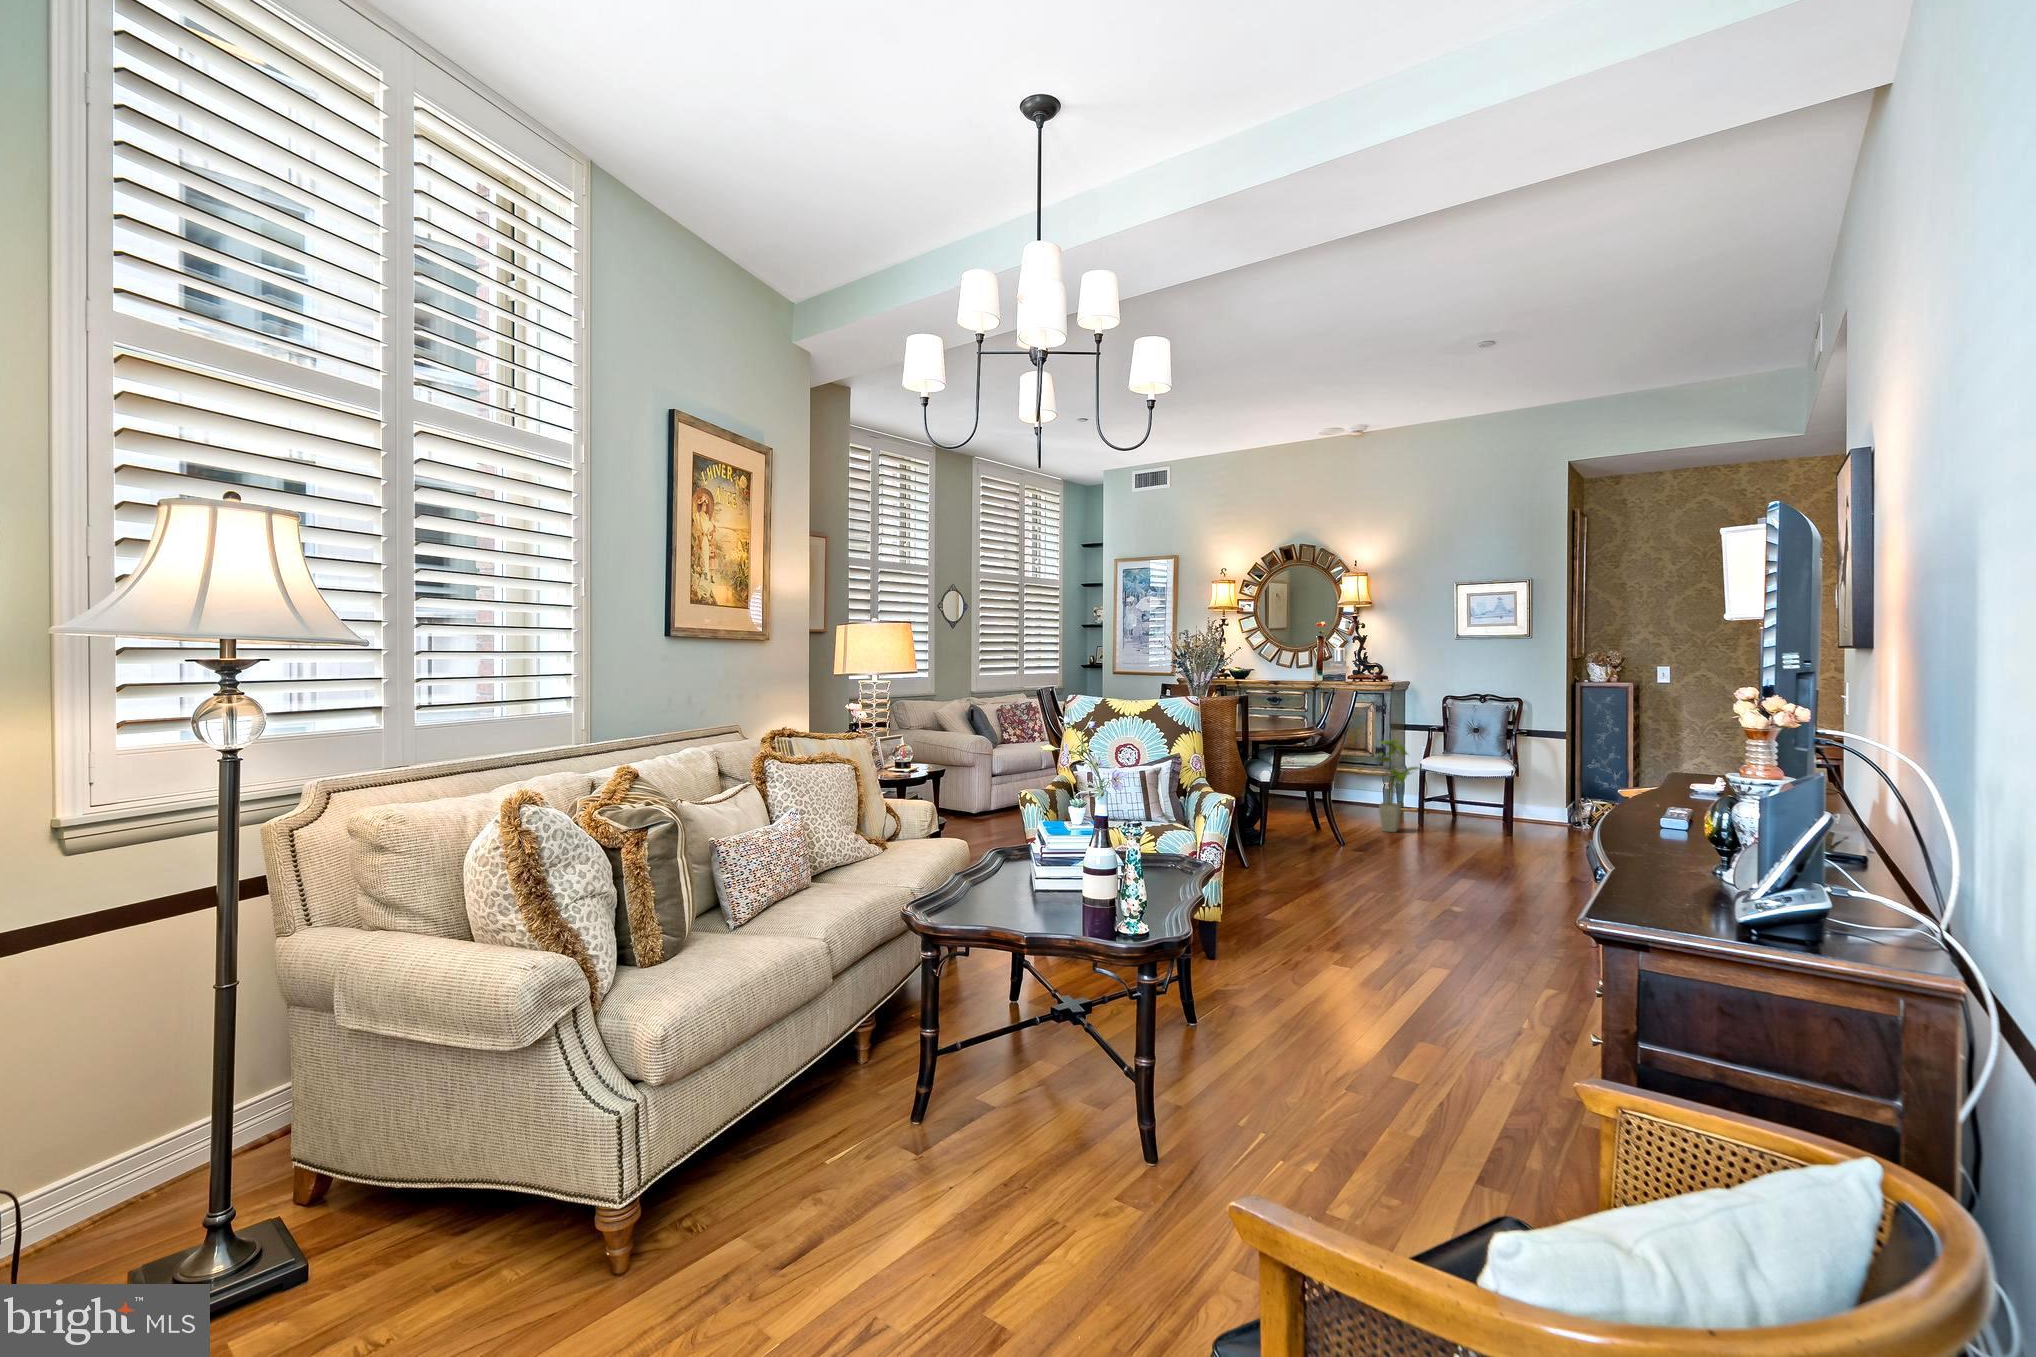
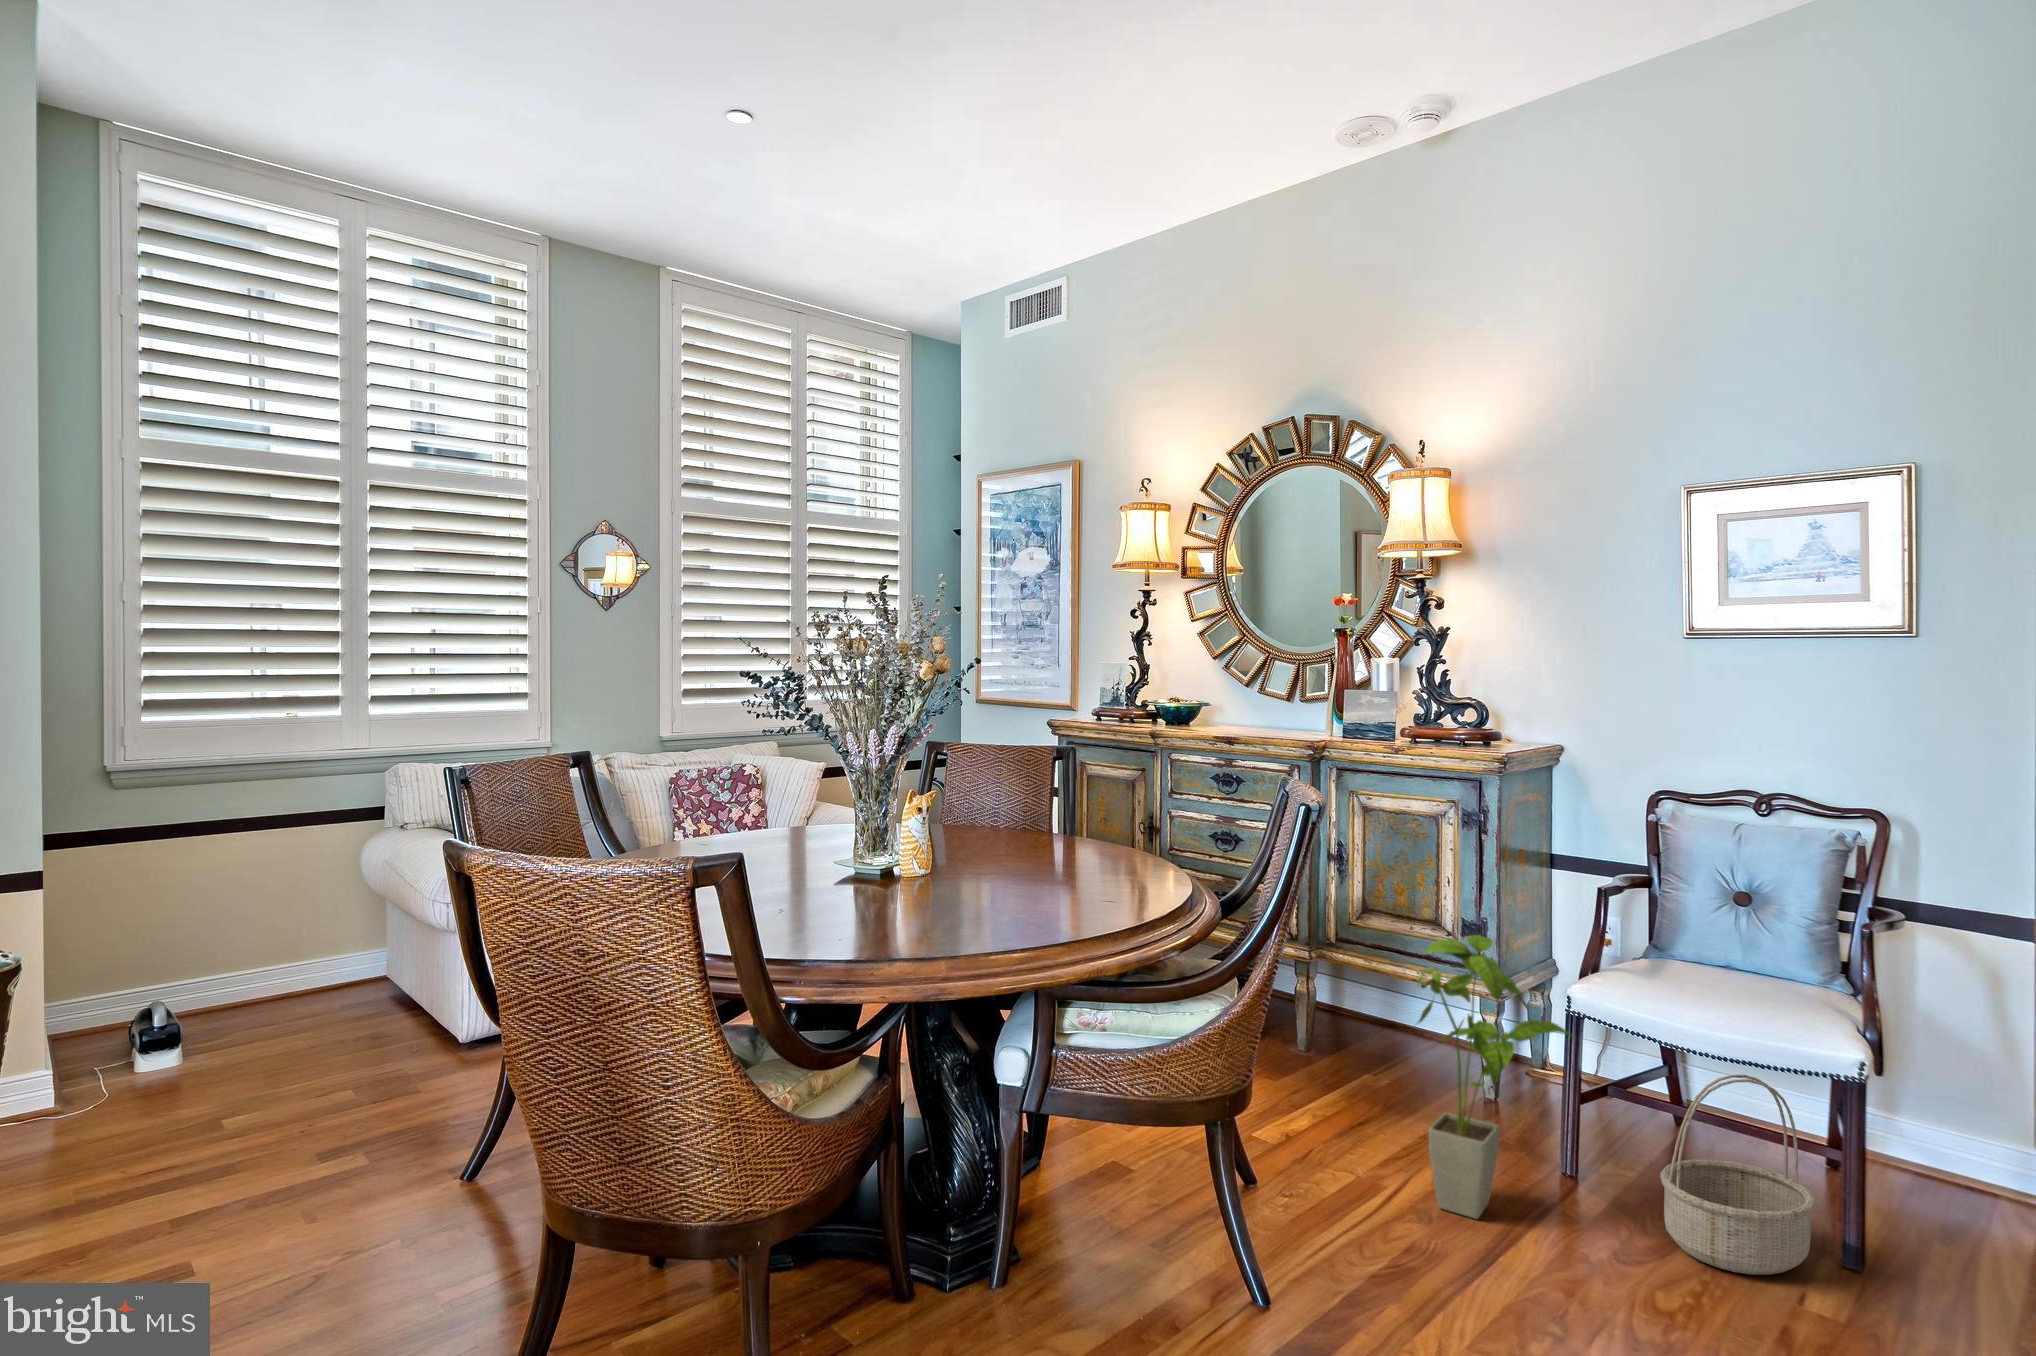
basket: none [1452,778,1498,837] -> present [1660,1075,1816,1275]

